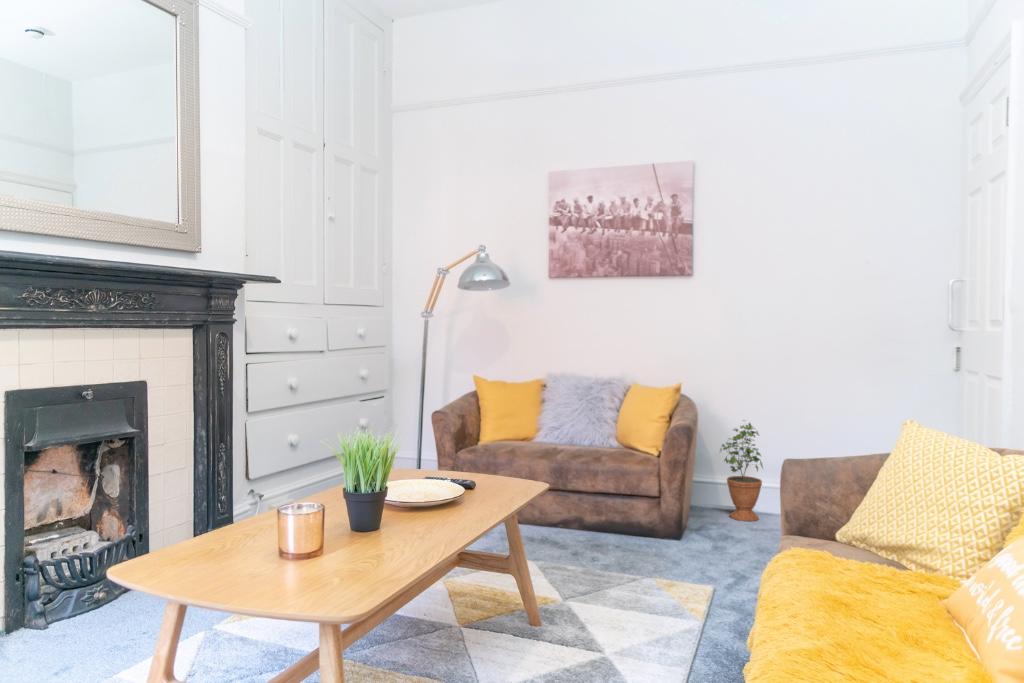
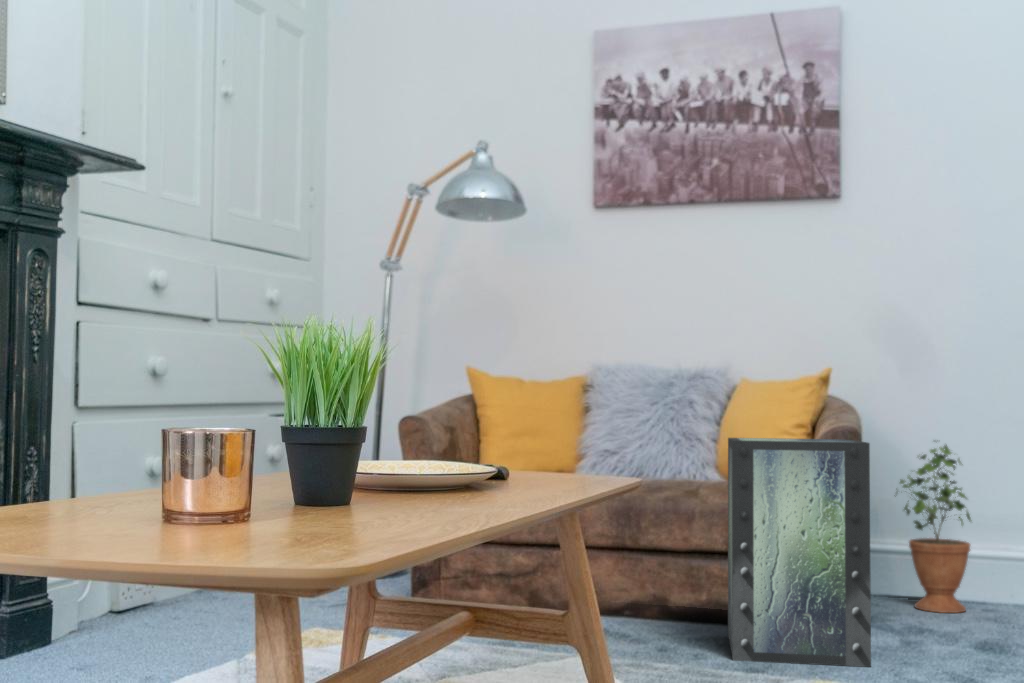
storage box: none [613,432,691,570] -> present [728,438,871,667]

